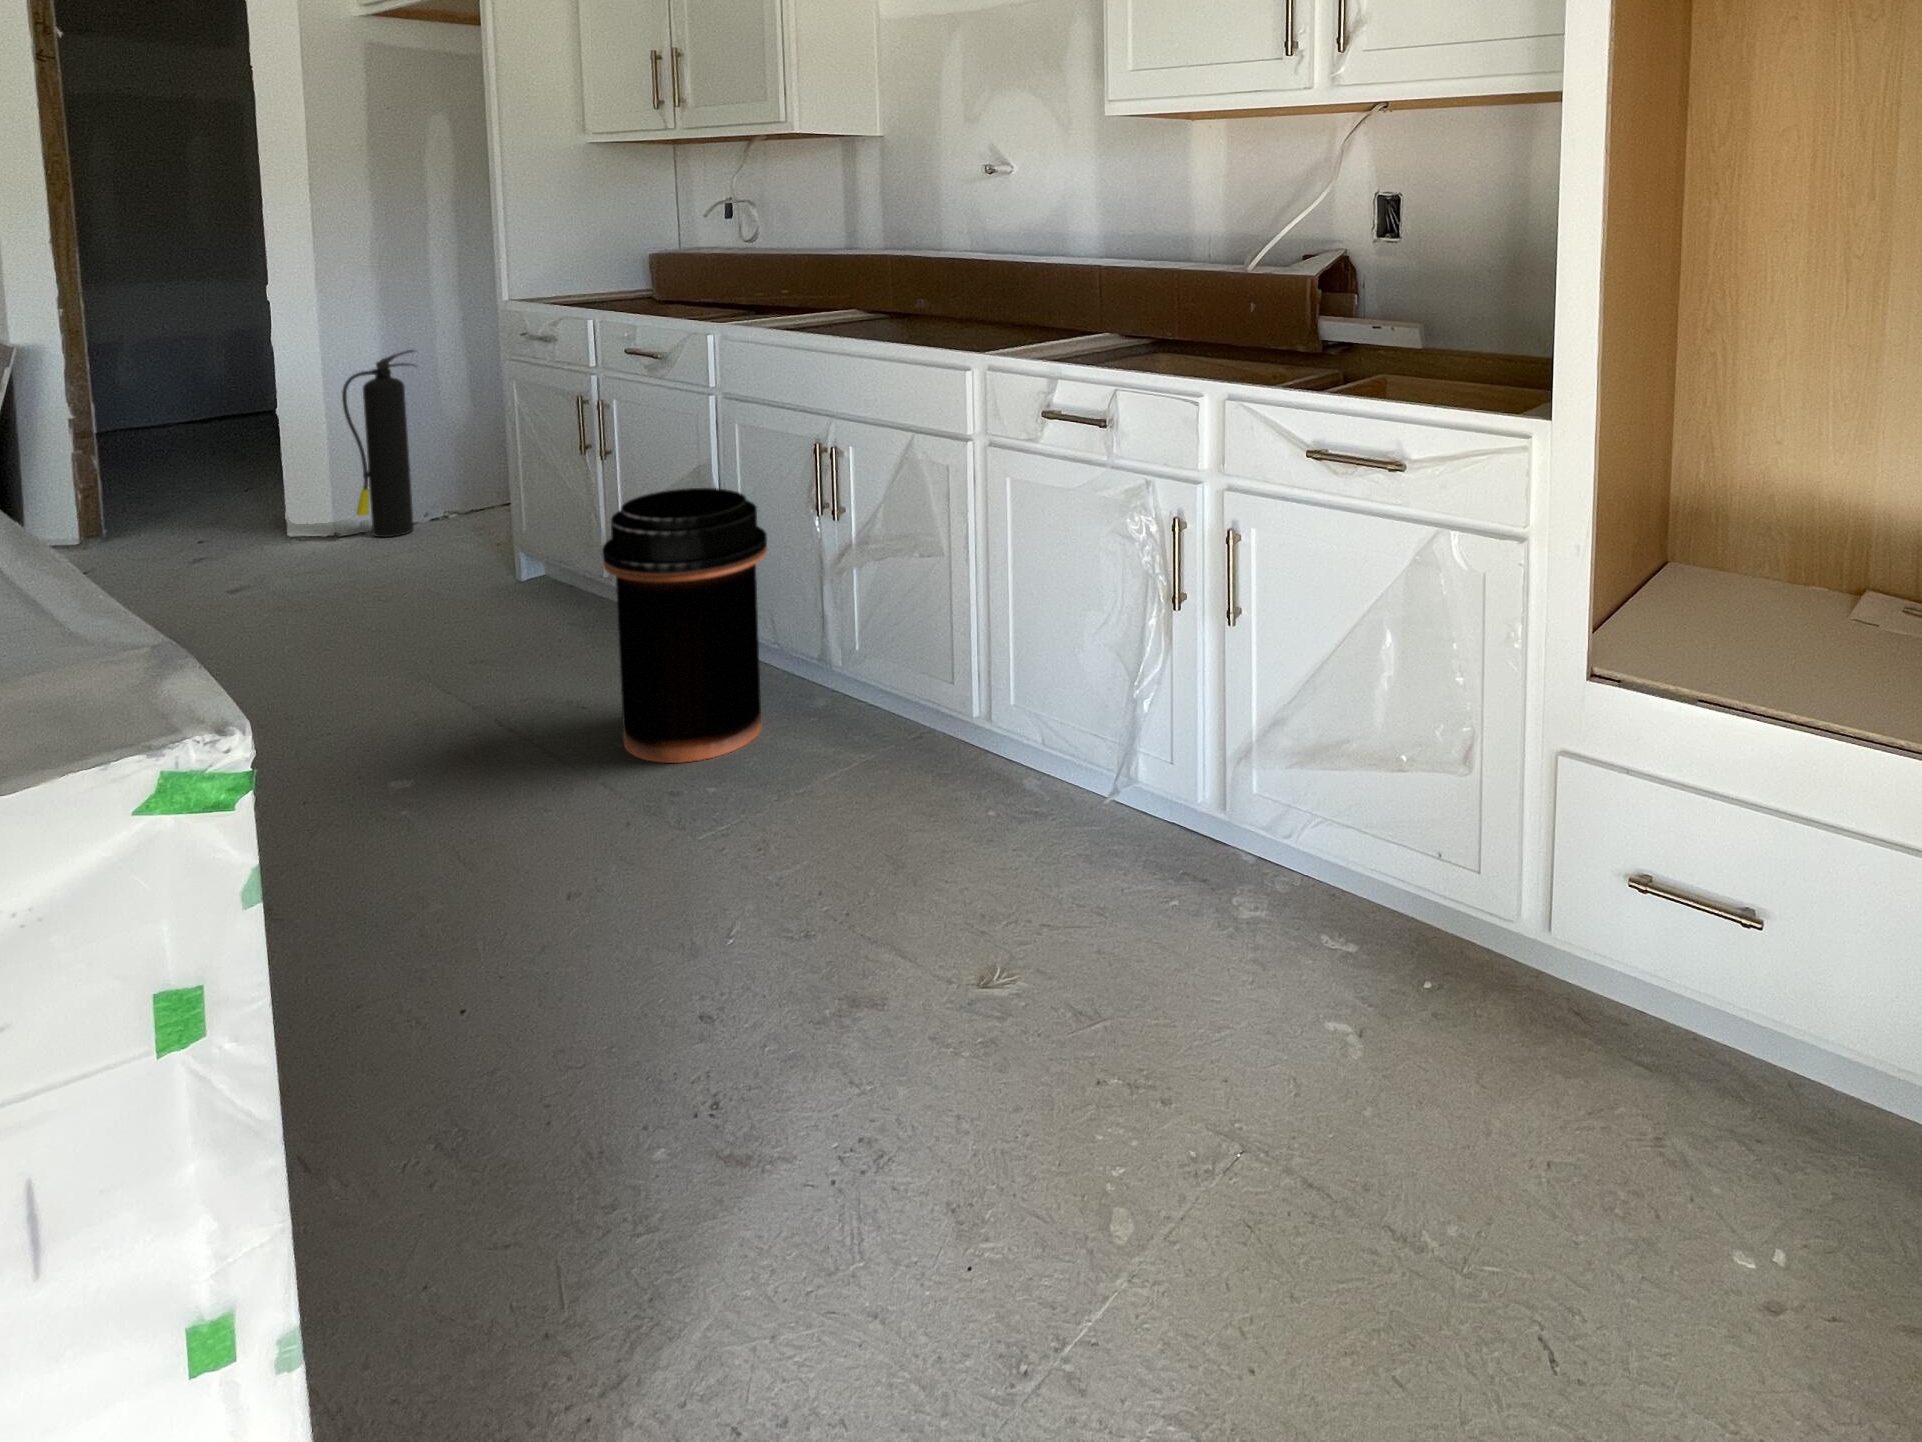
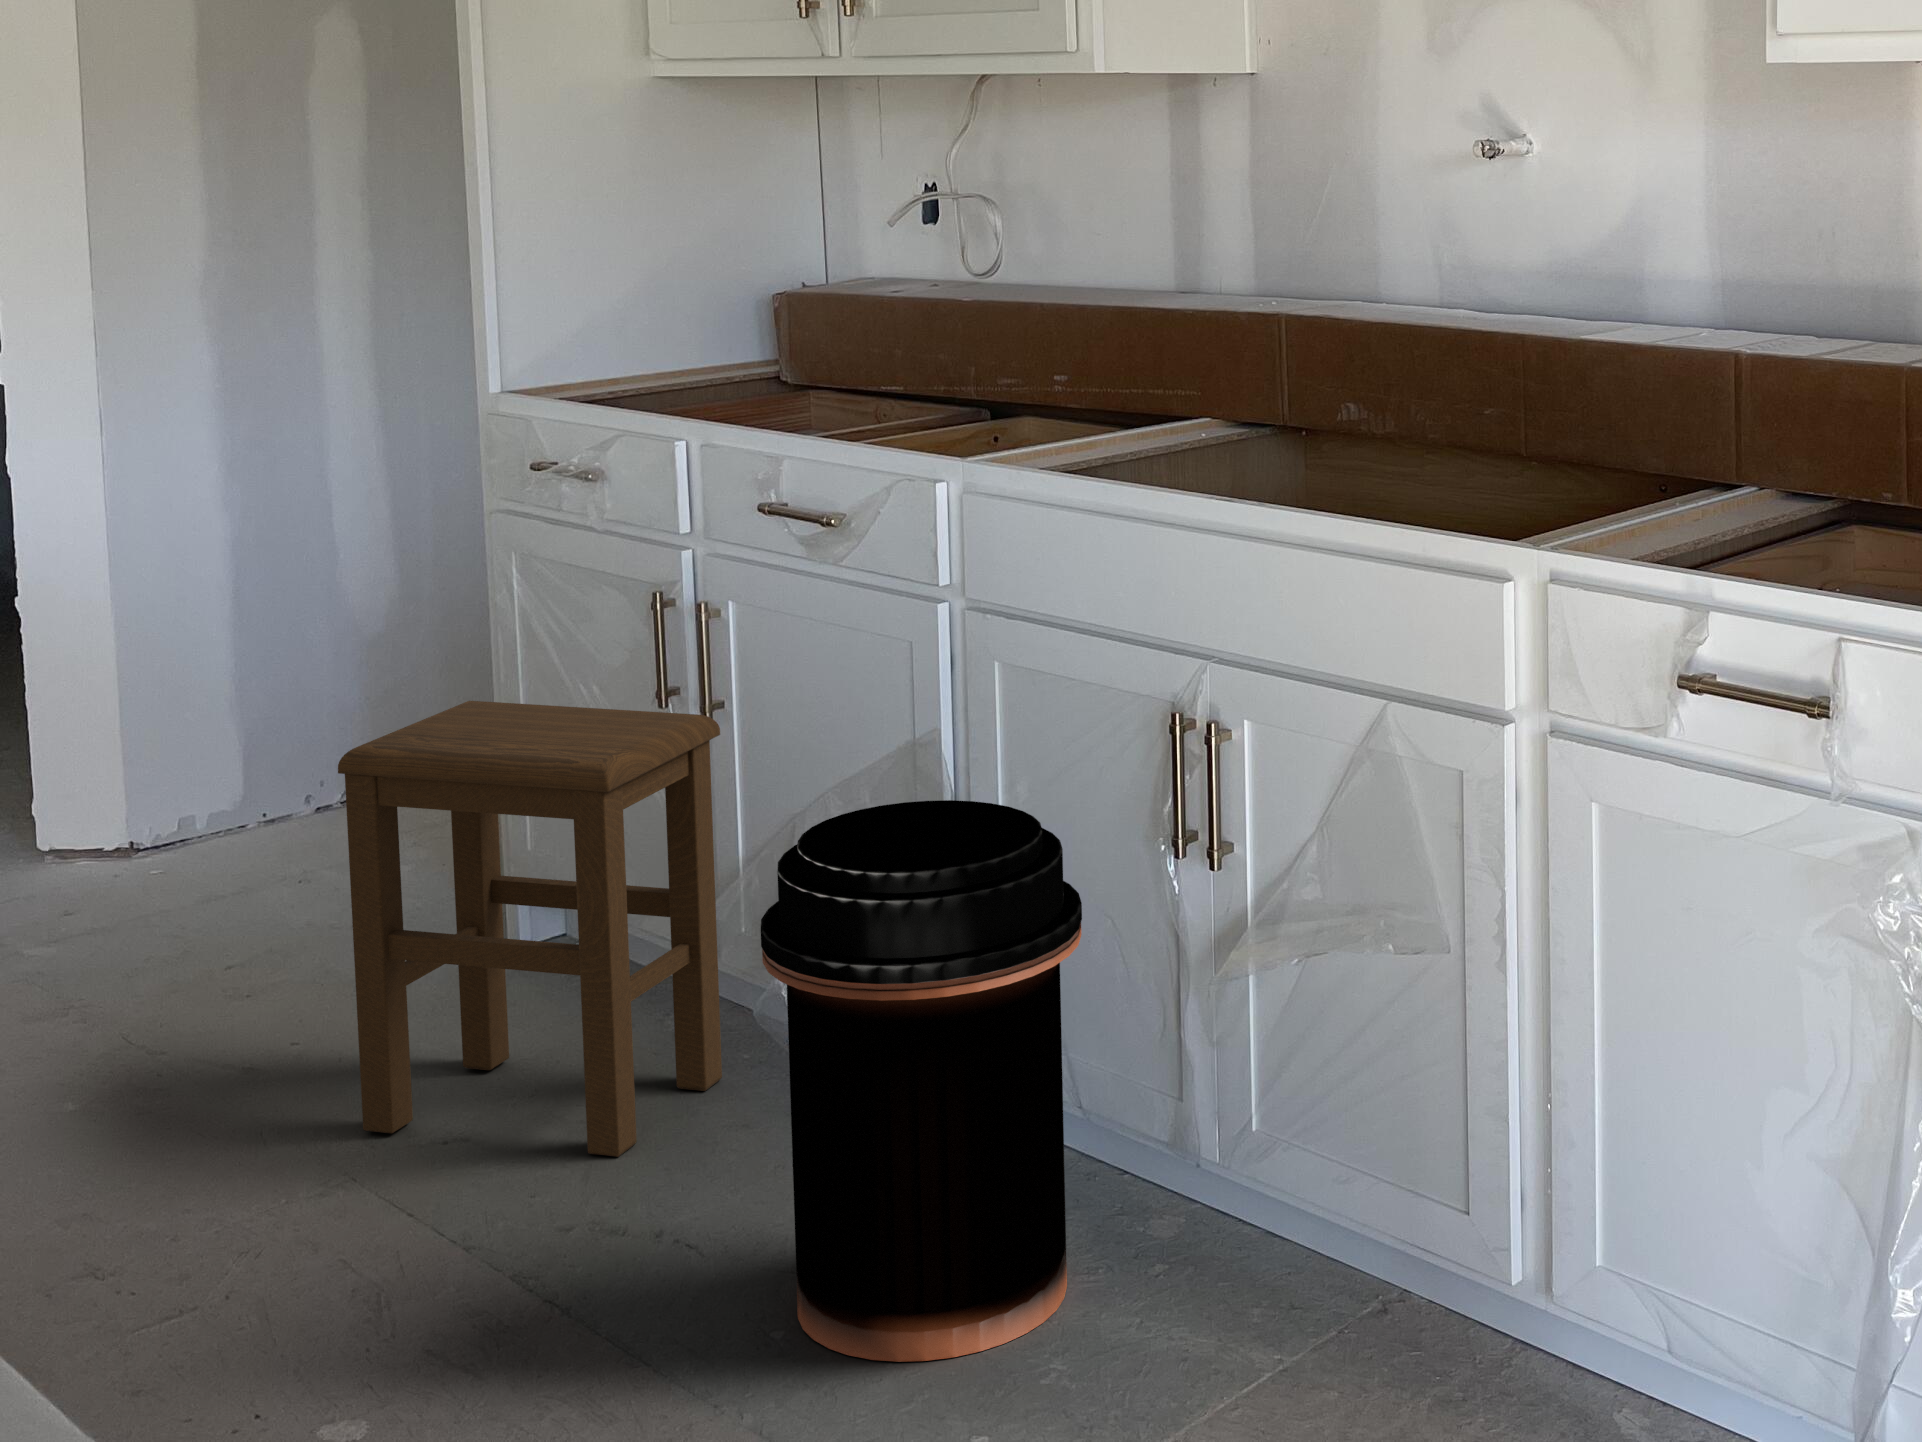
fire extinguisher: present [342,350,415,537] -> none [149,483,293,860]
stool: none [410,448,610,671] -> present [338,701,722,1157]

